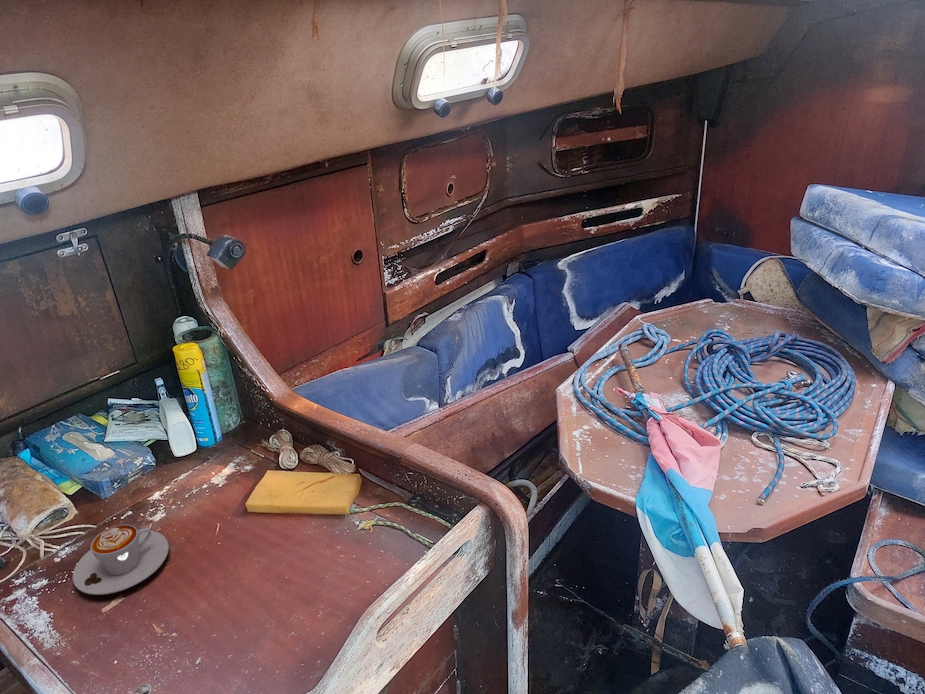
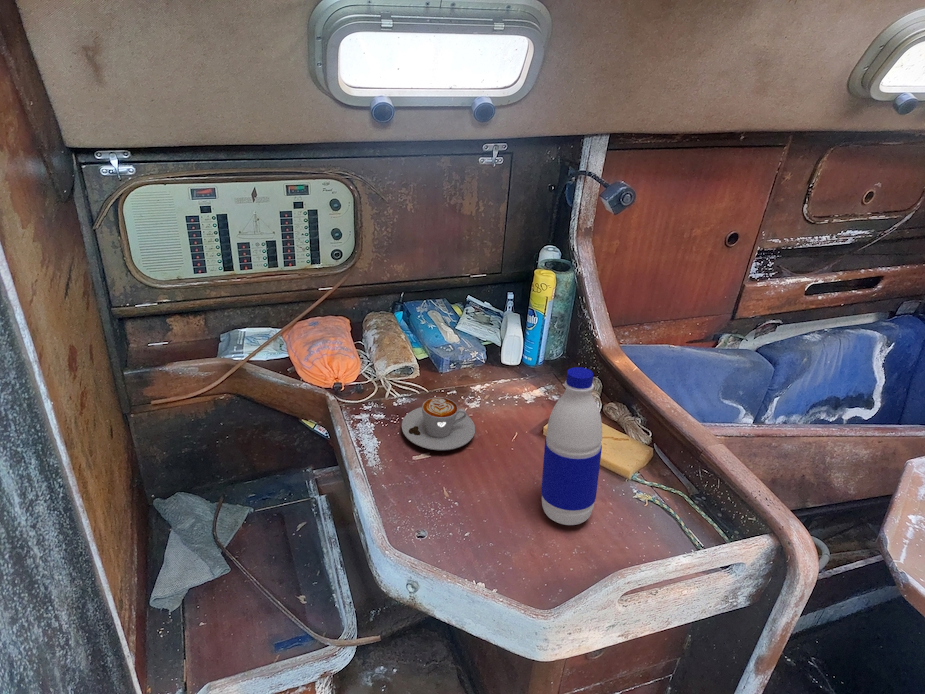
water bottle: none [237,431,322,596] -> present [541,367,602,525]

